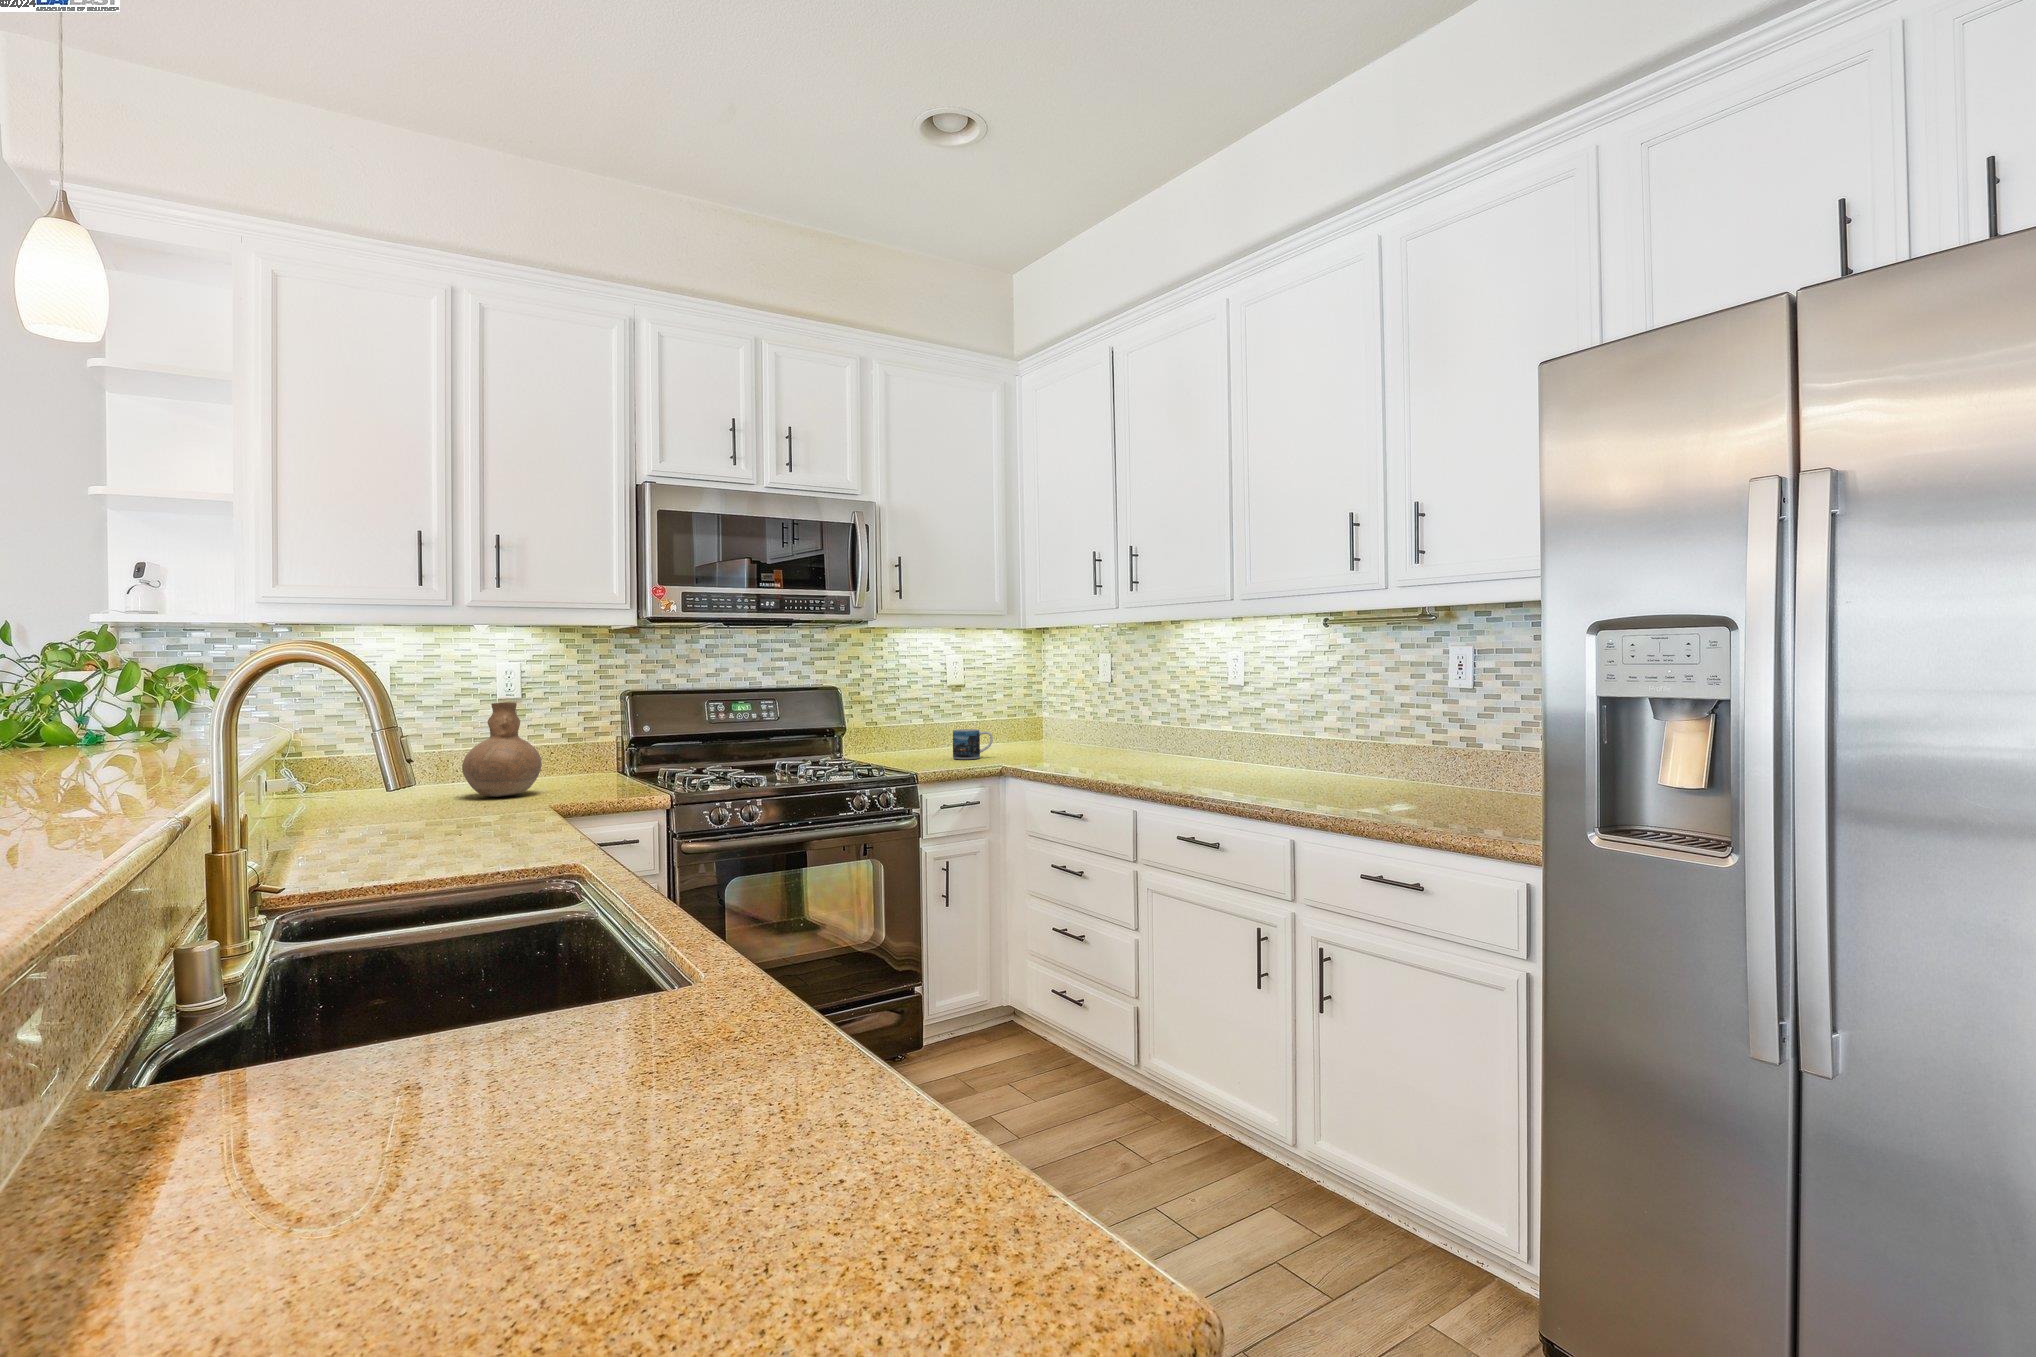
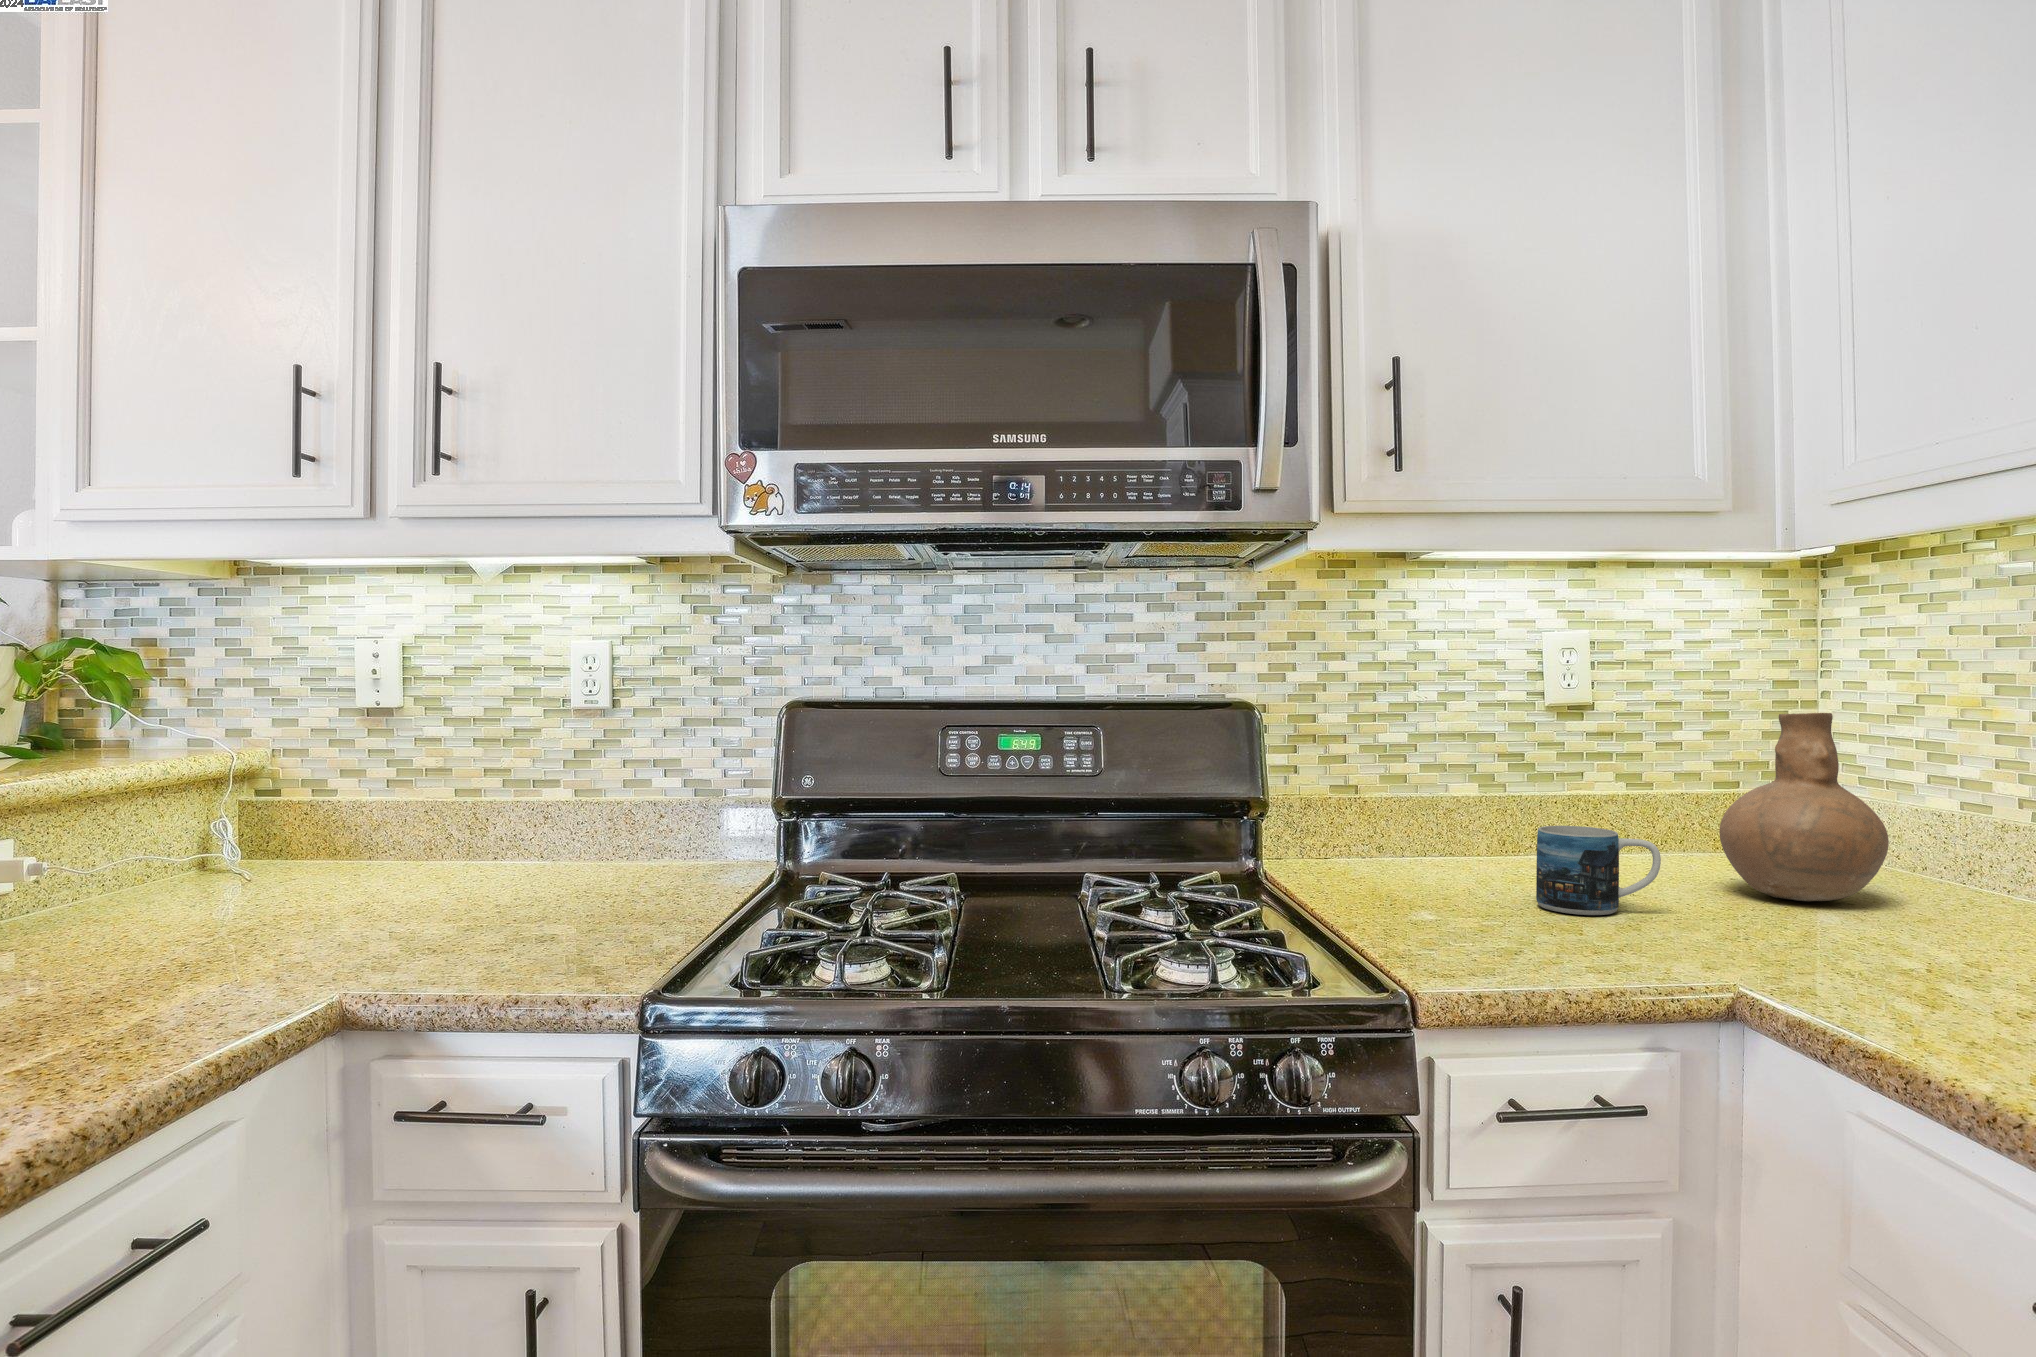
vase: present [462,702,542,797] -> present [1719,713,1889,901]

